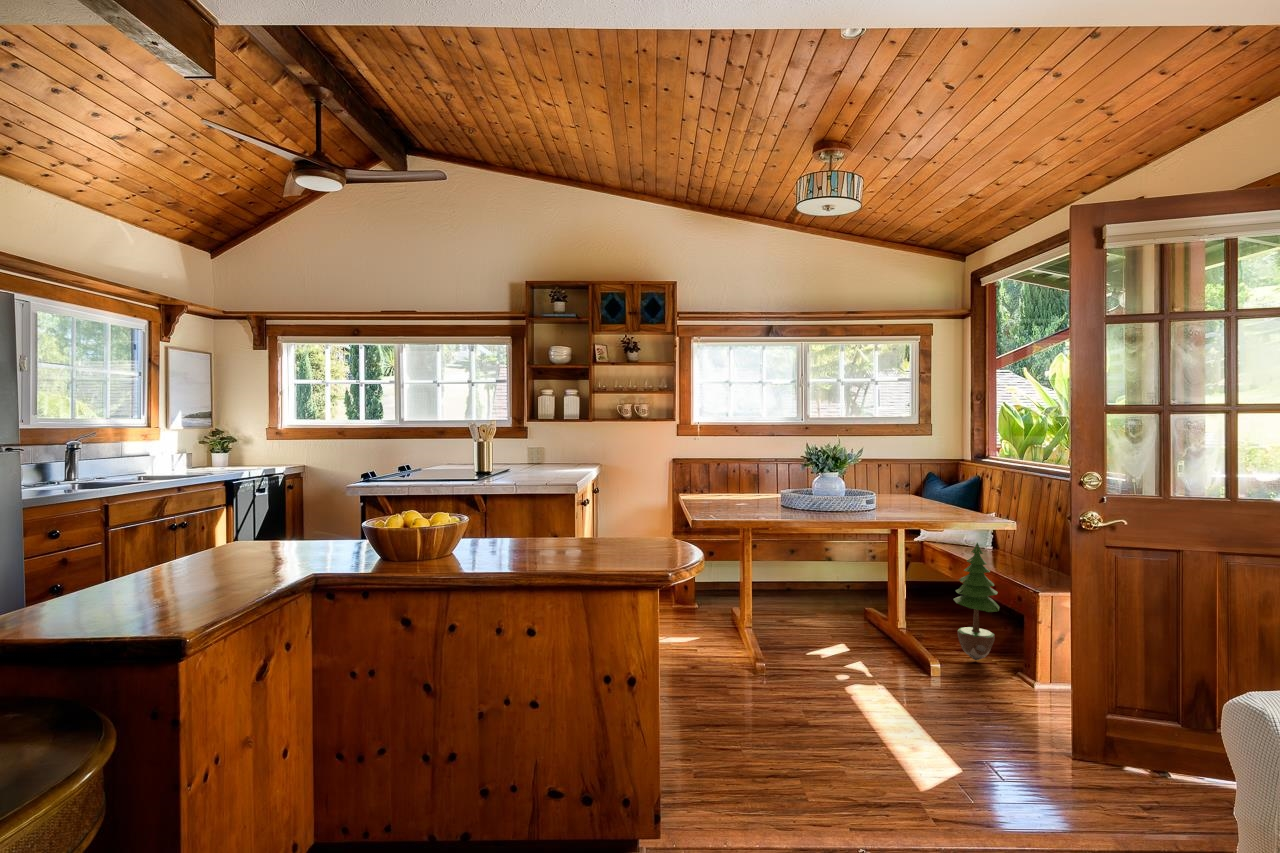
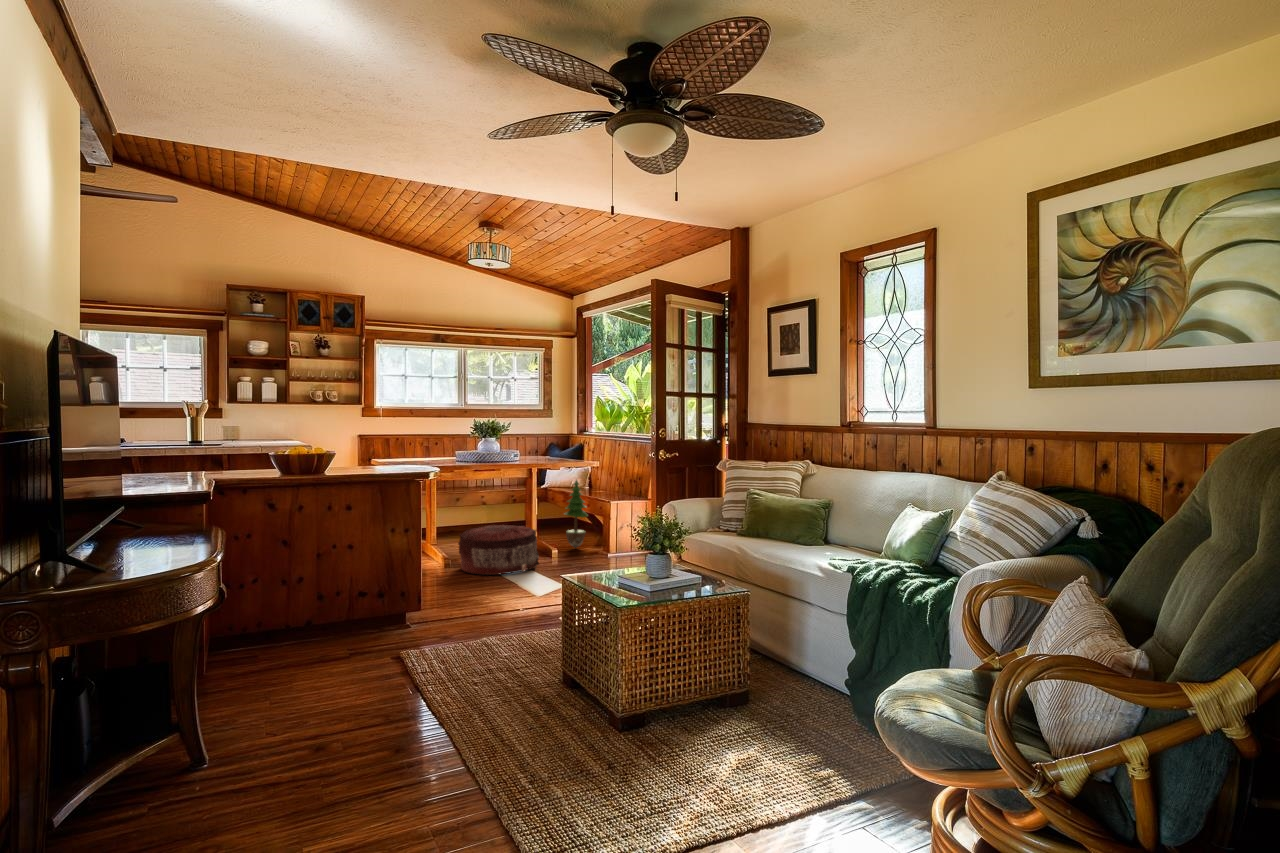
pouf: none [769,614,910,719] -> present [458,525,539,575]

